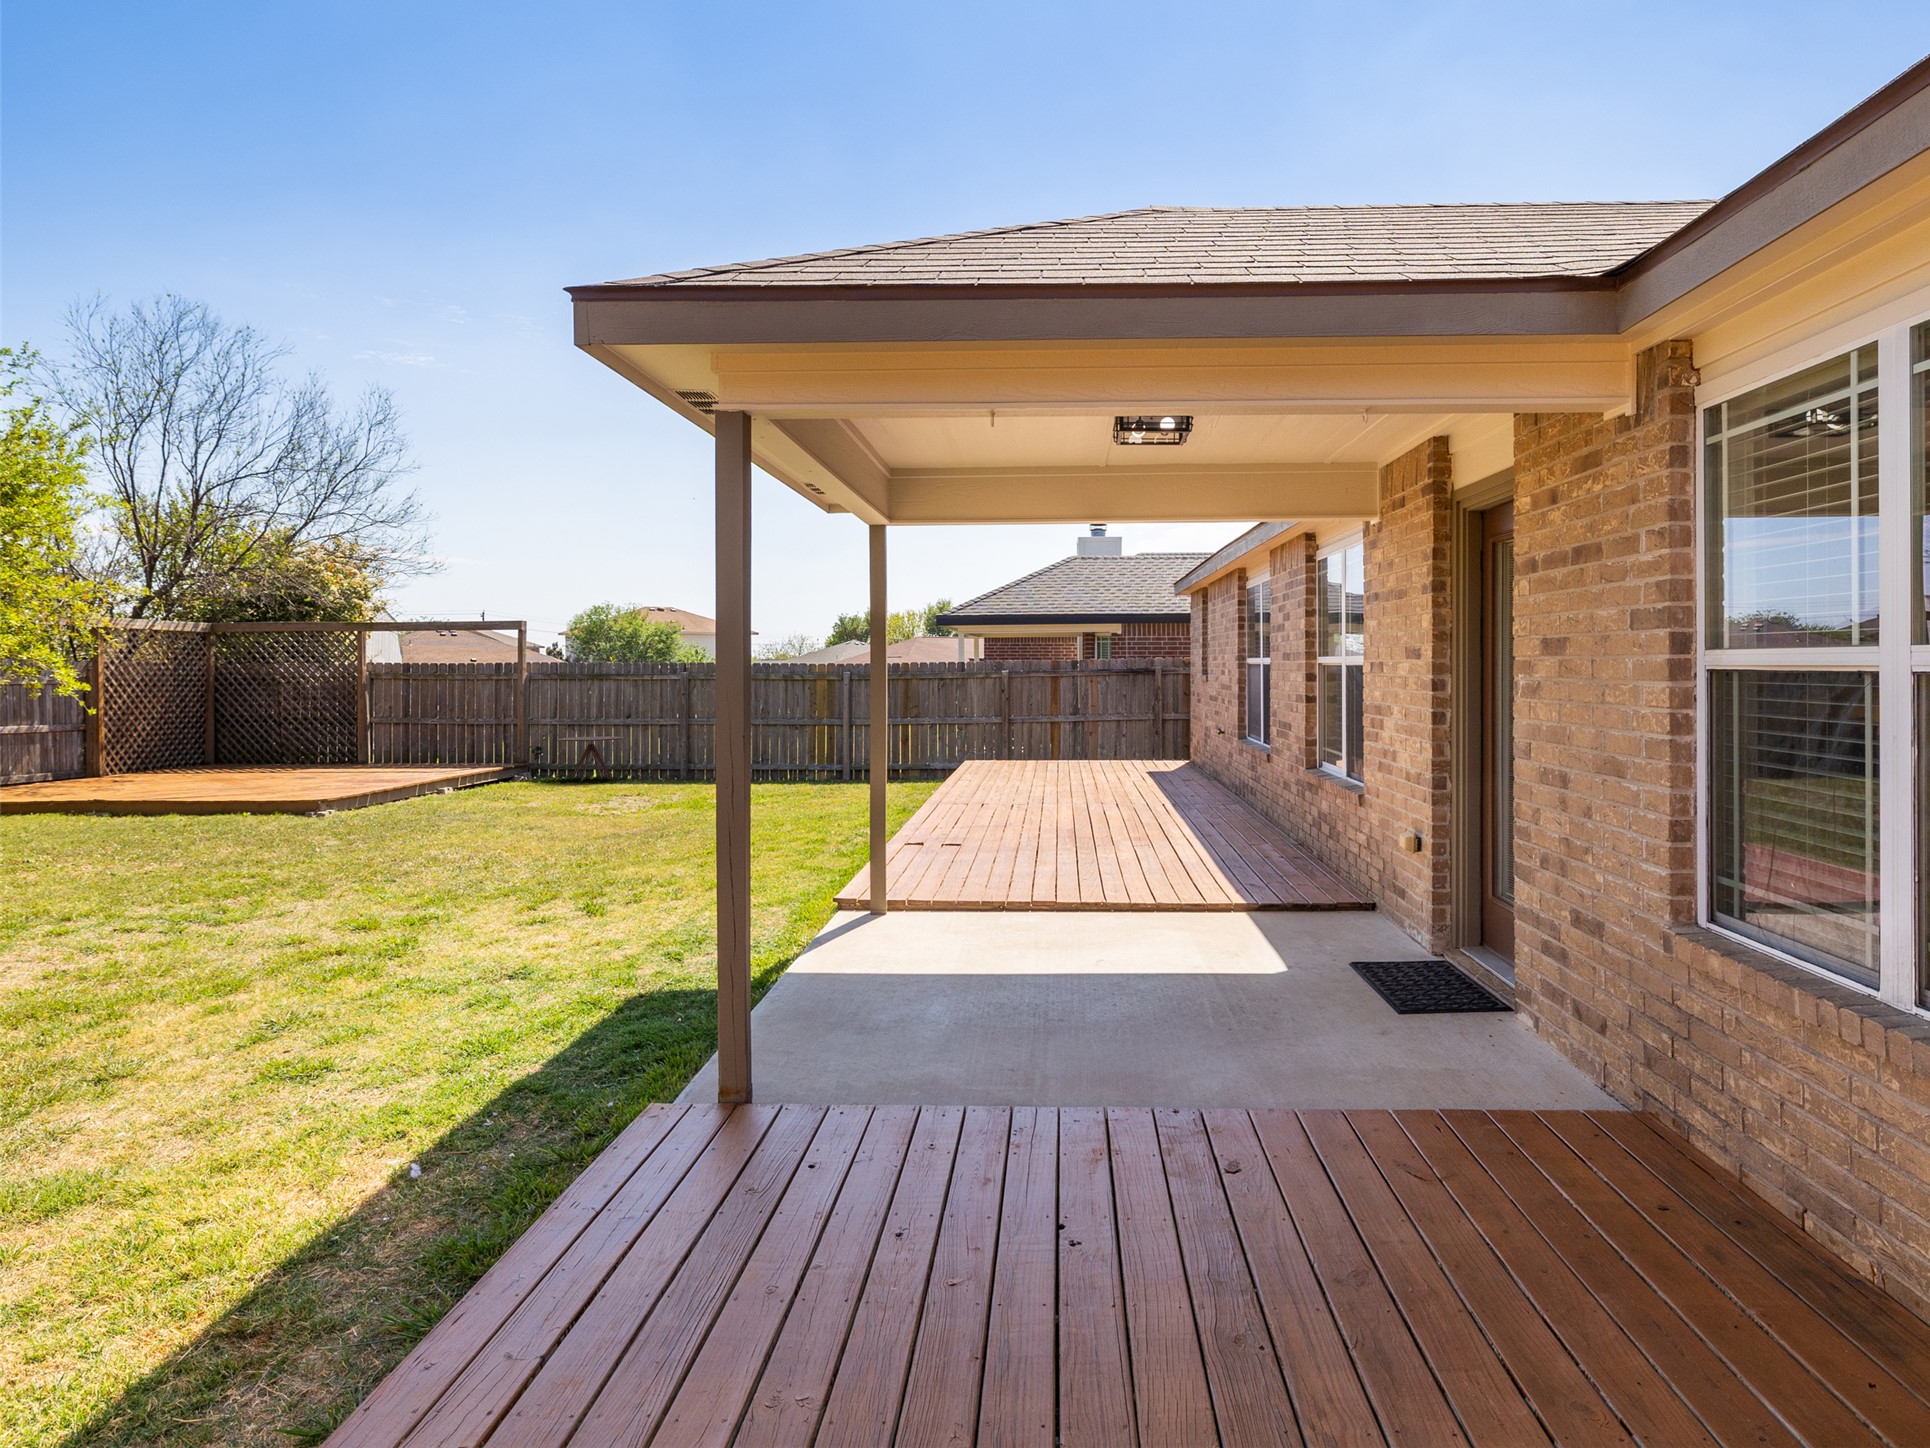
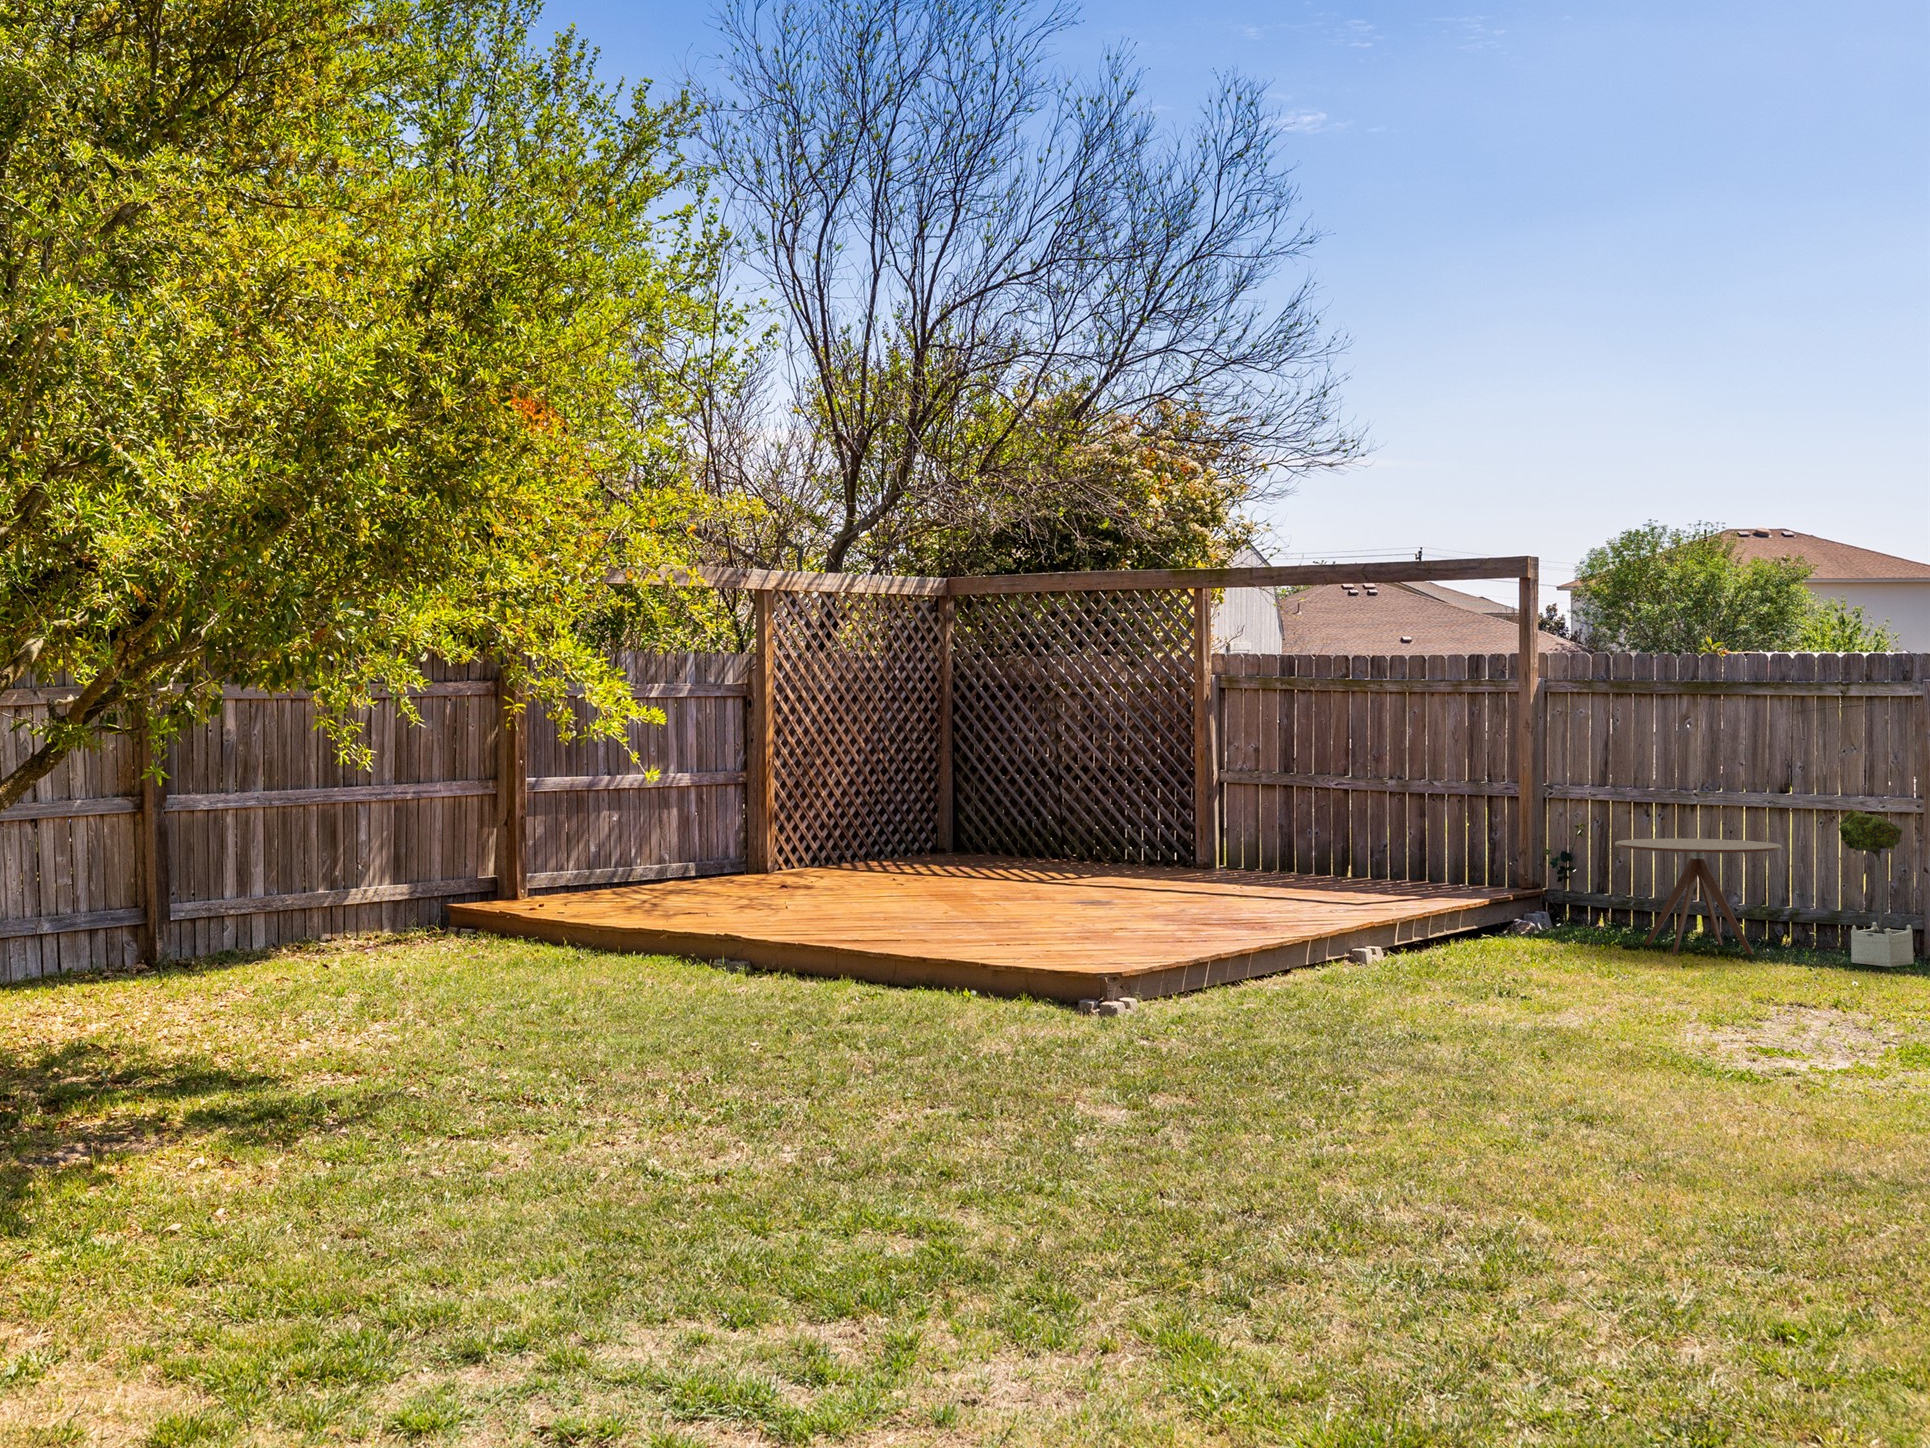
potted tree: none [645,722,672,780] -> present [1839,809,1914,967]

